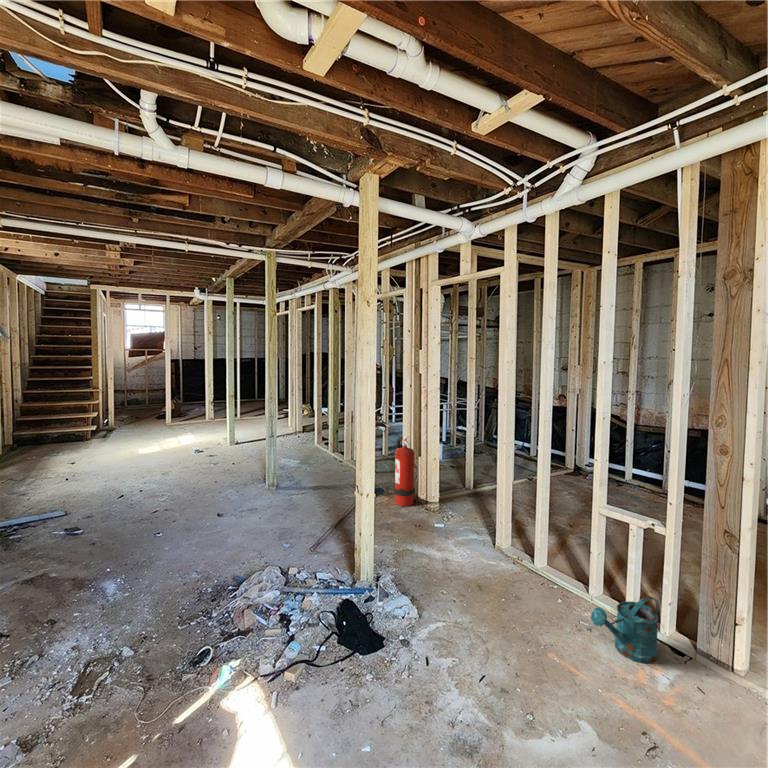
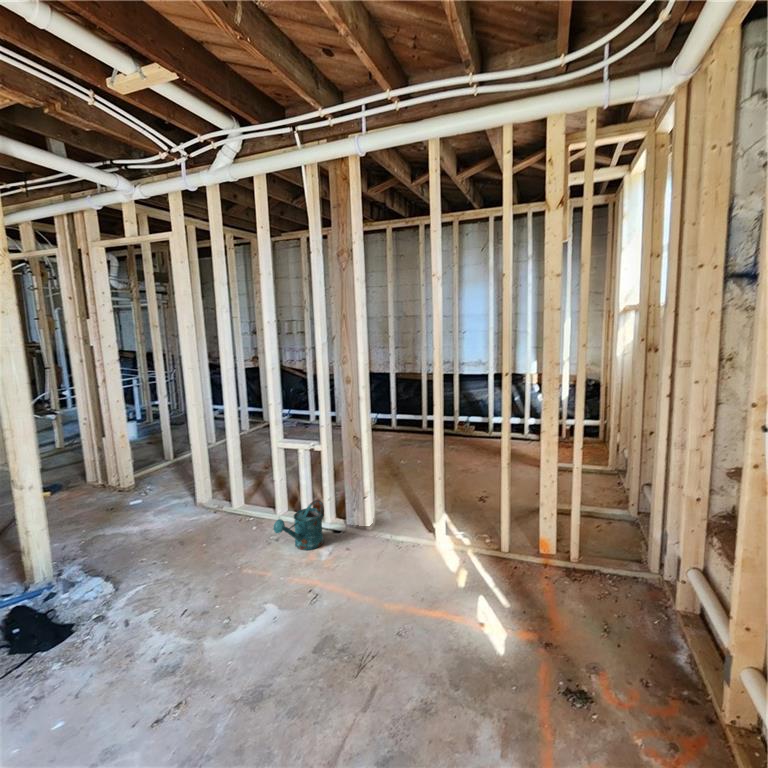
fire extinguisher: present [394,436,415,506] -> none [70,417,103,496]

